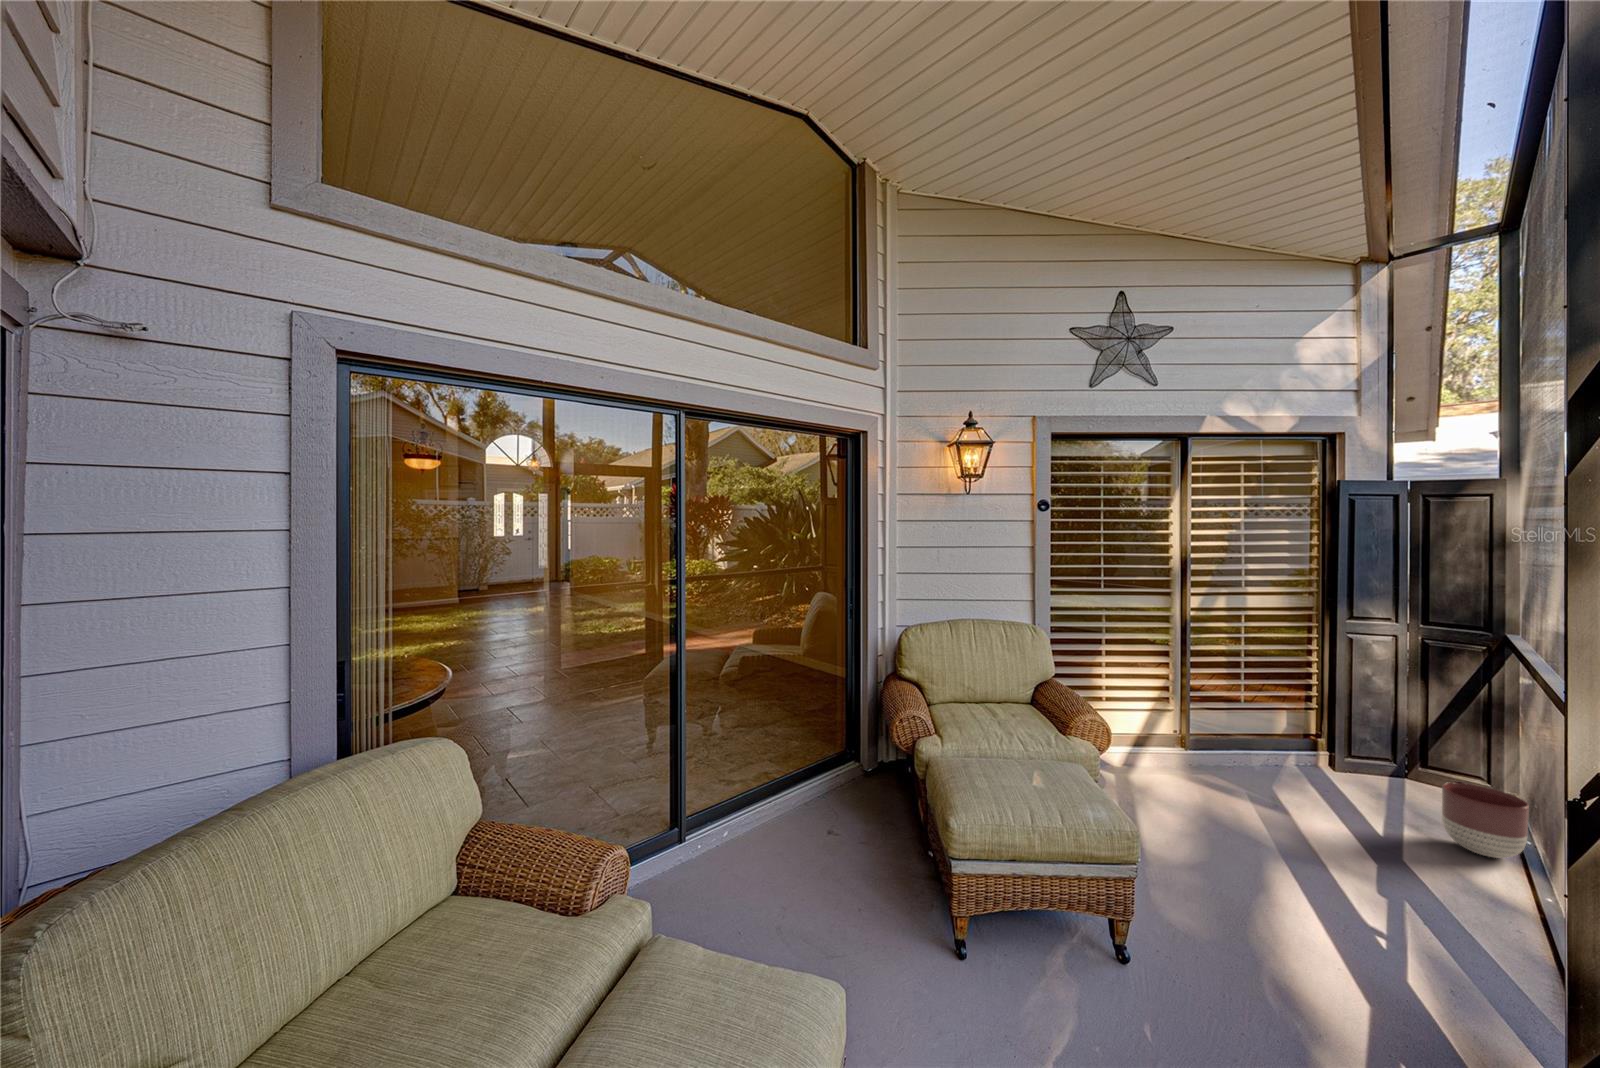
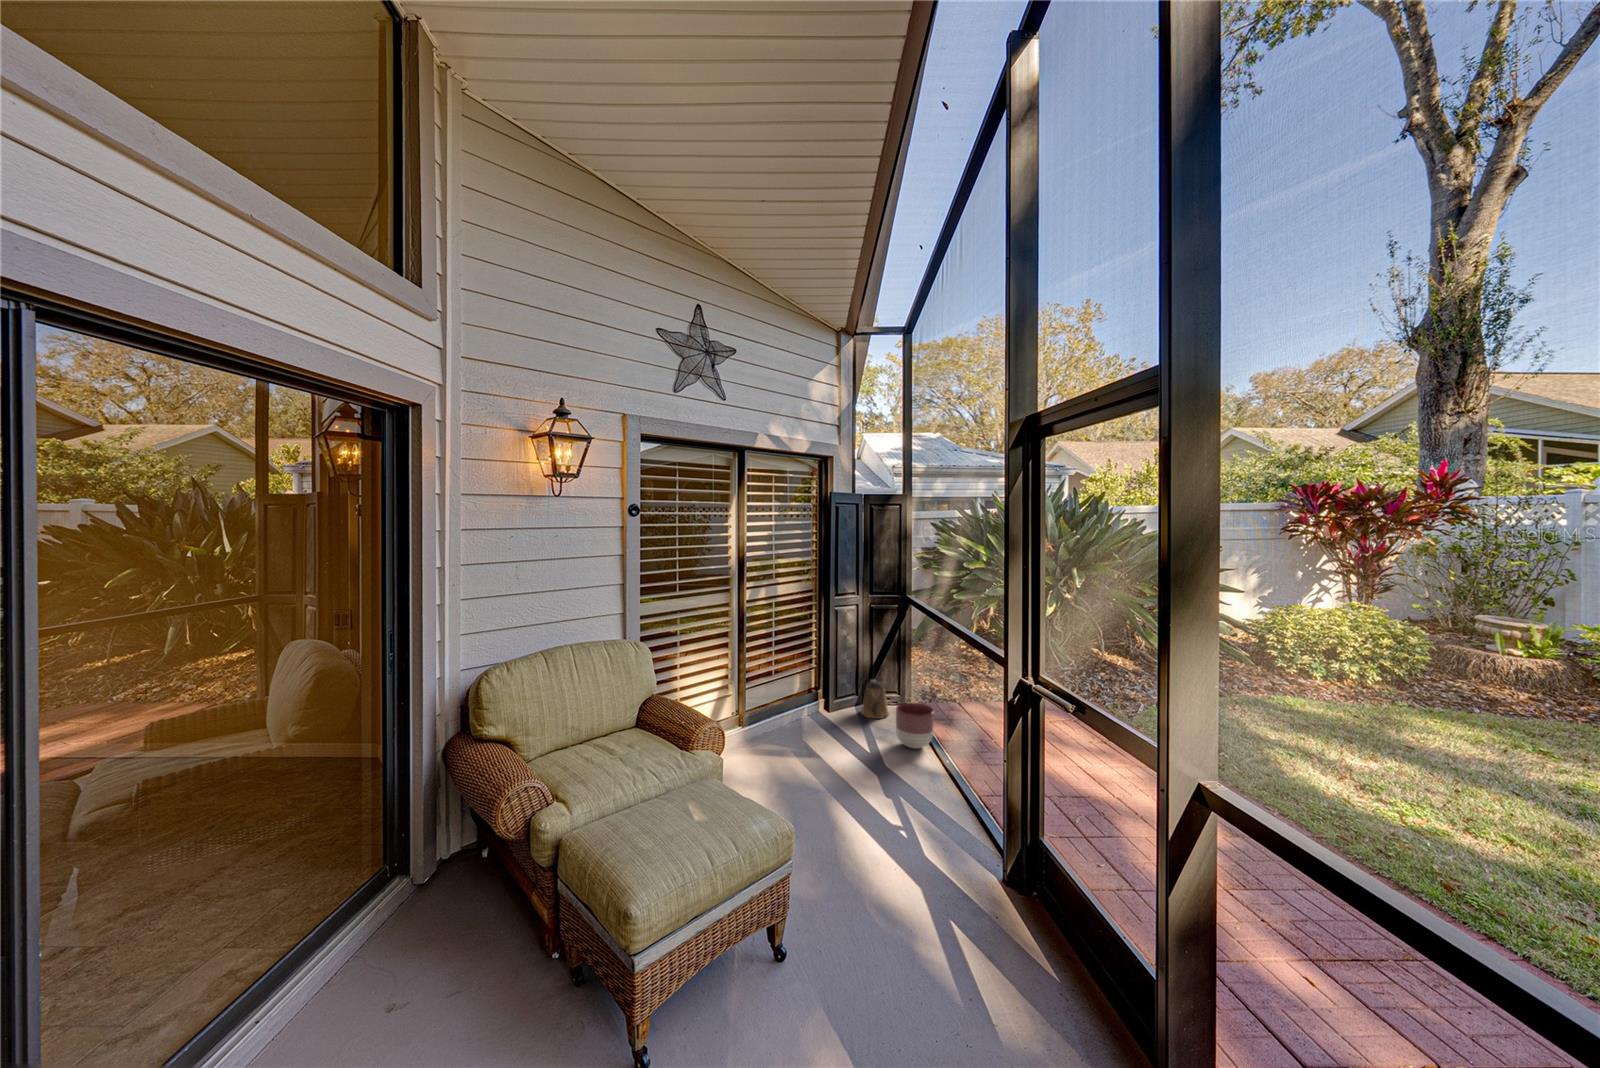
watering can: none [1398,746,1458,805] -> present [861,680,889,719]

